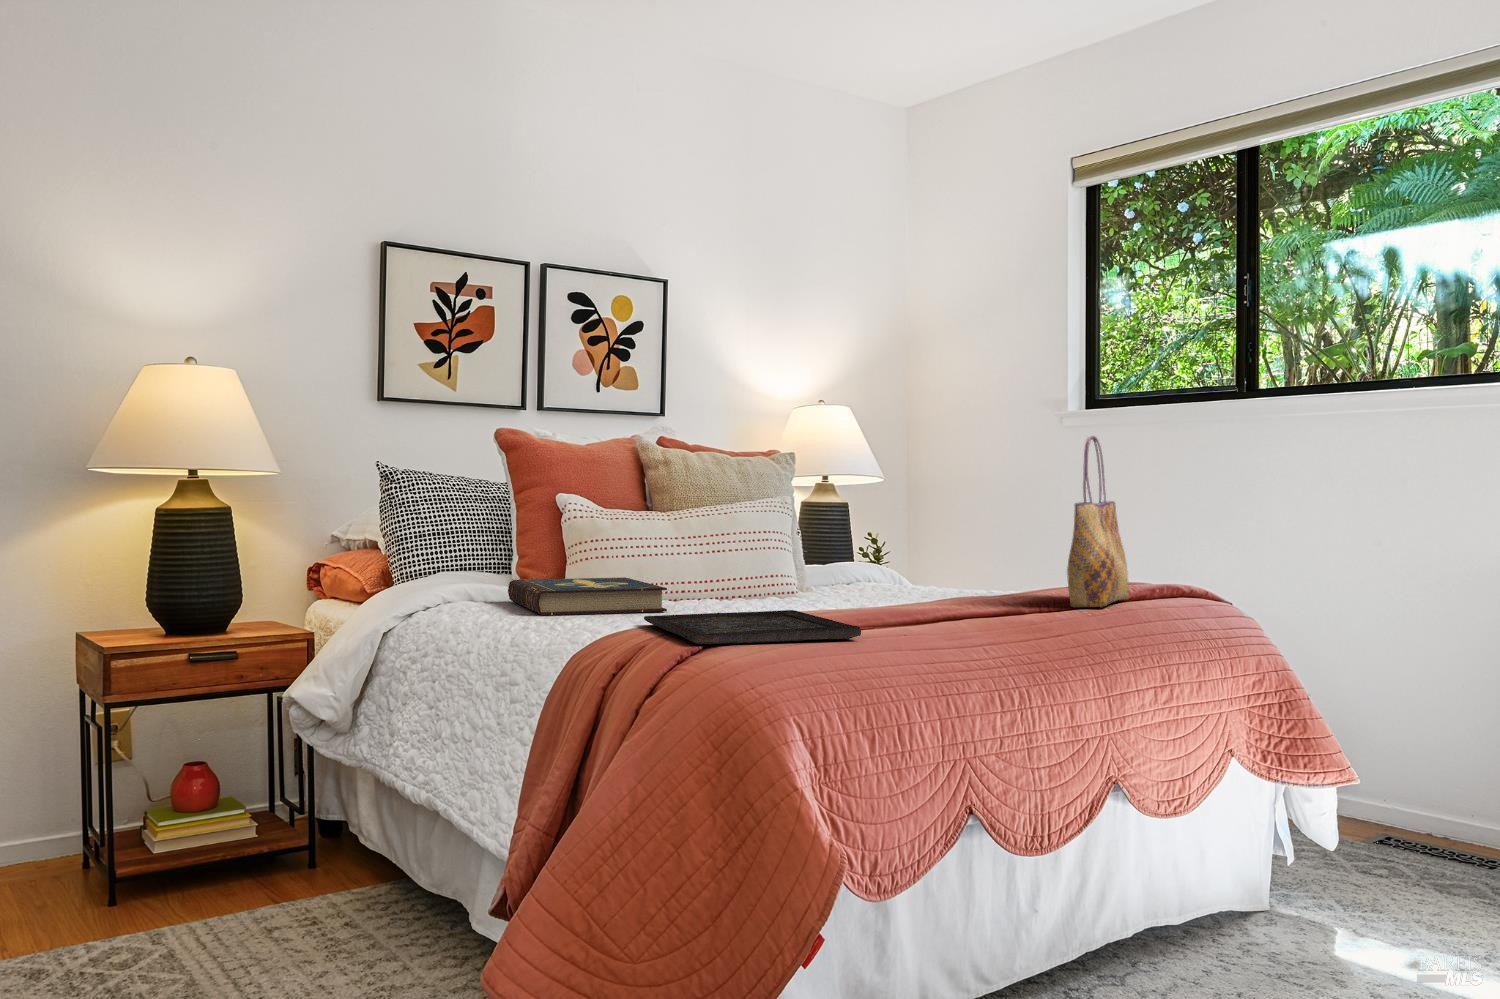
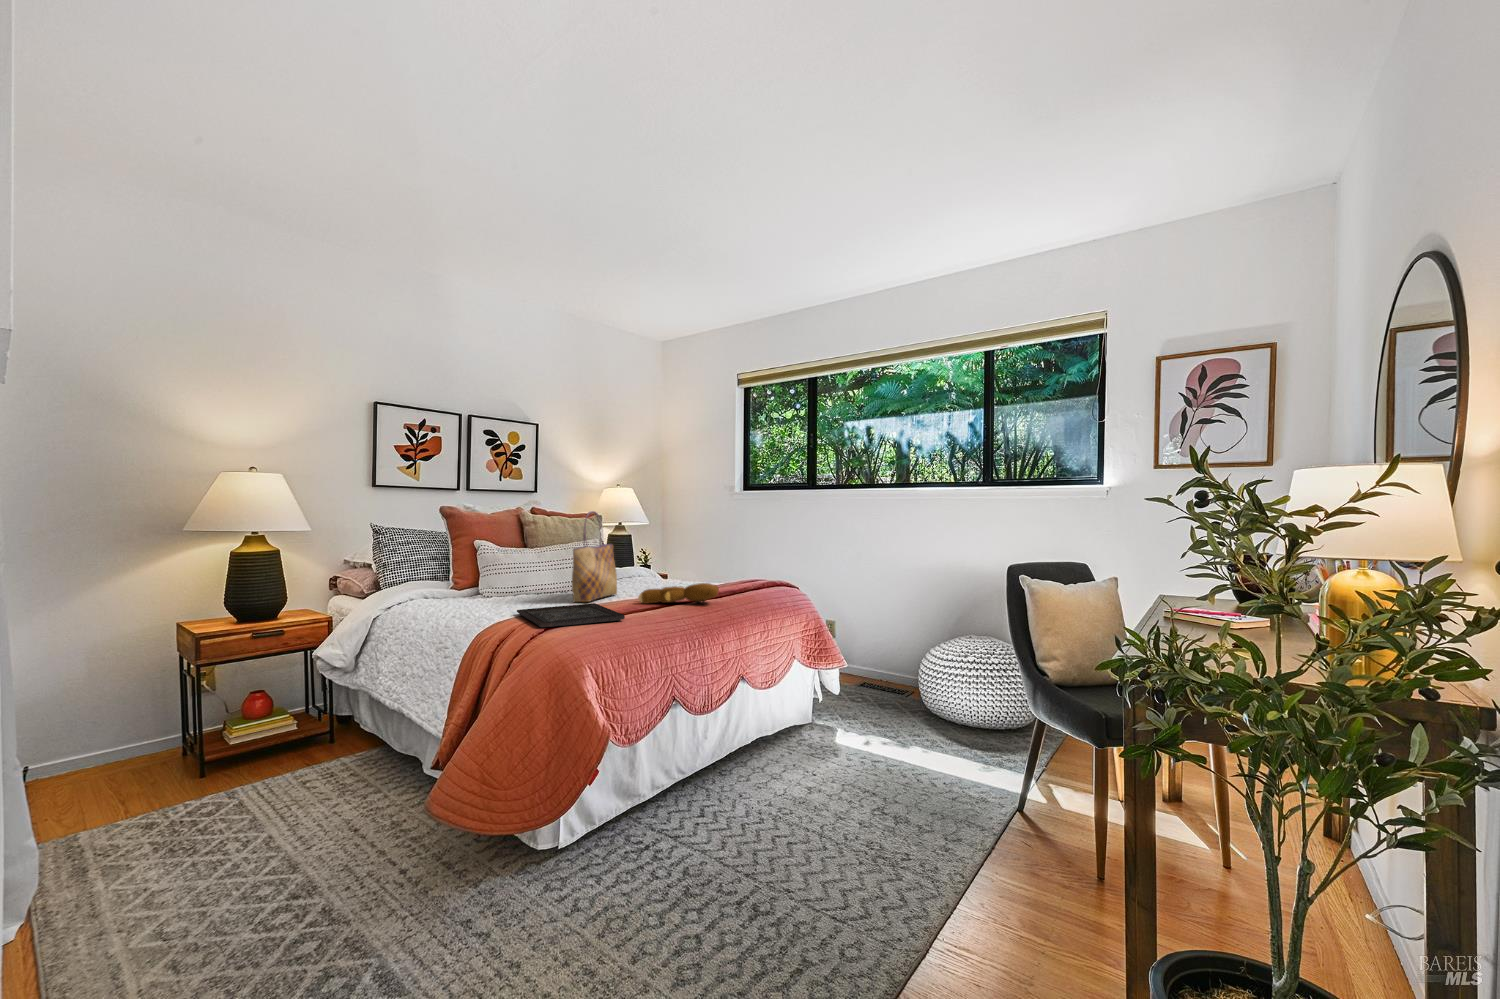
tote bag: present [1067,435,1129,607] -> present [572,511,617,602]
book: present [508,577,667,615] -> none [445,584,531,609]
teddy bear: none [879,577,1050,619] -> present [638,583,719,604]

